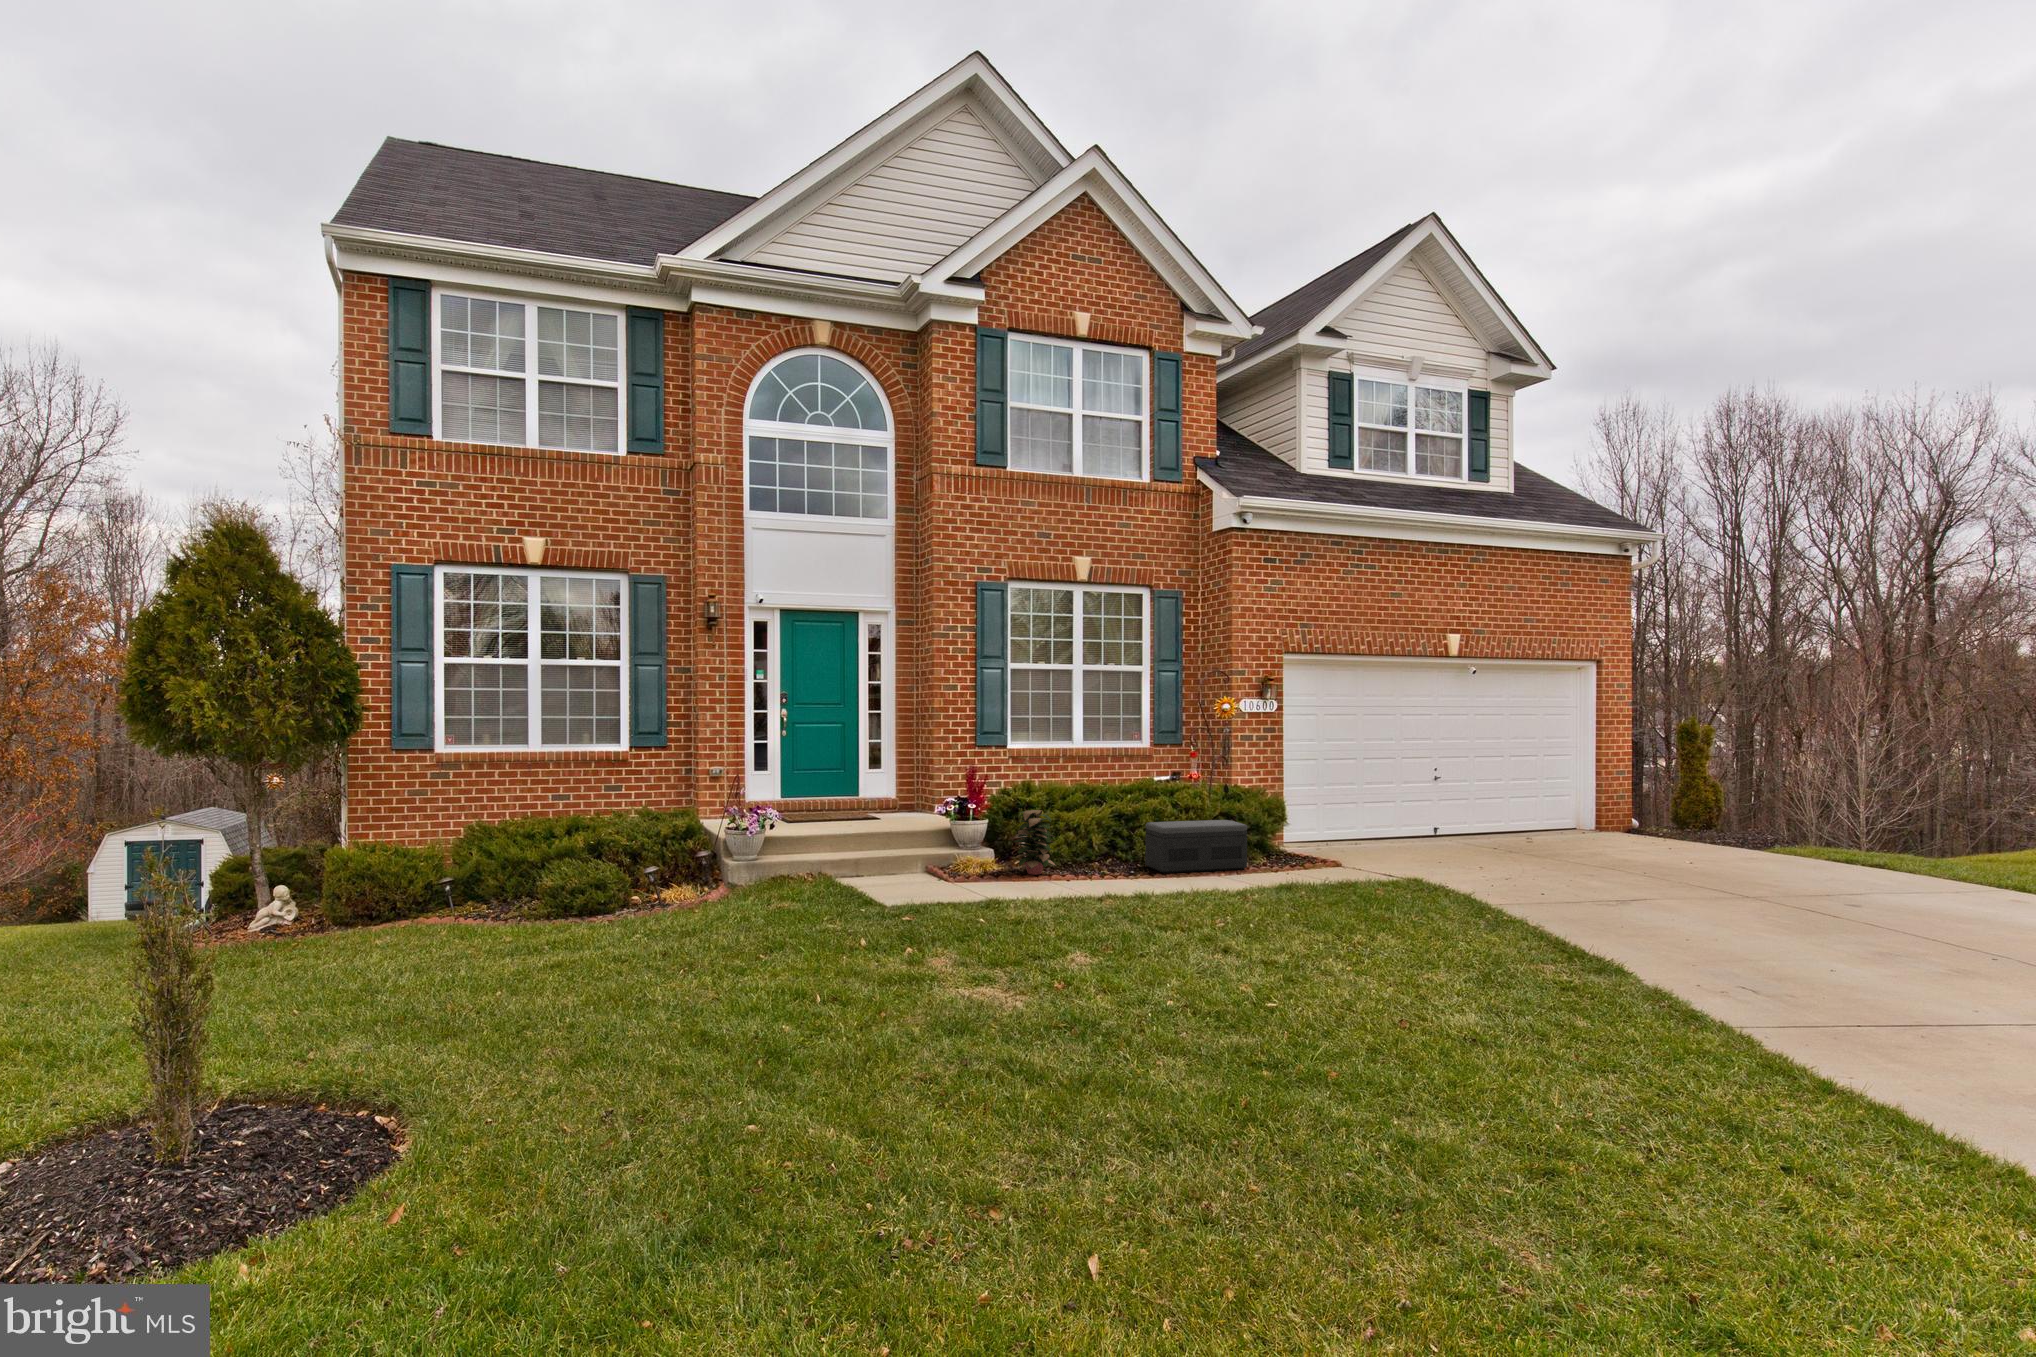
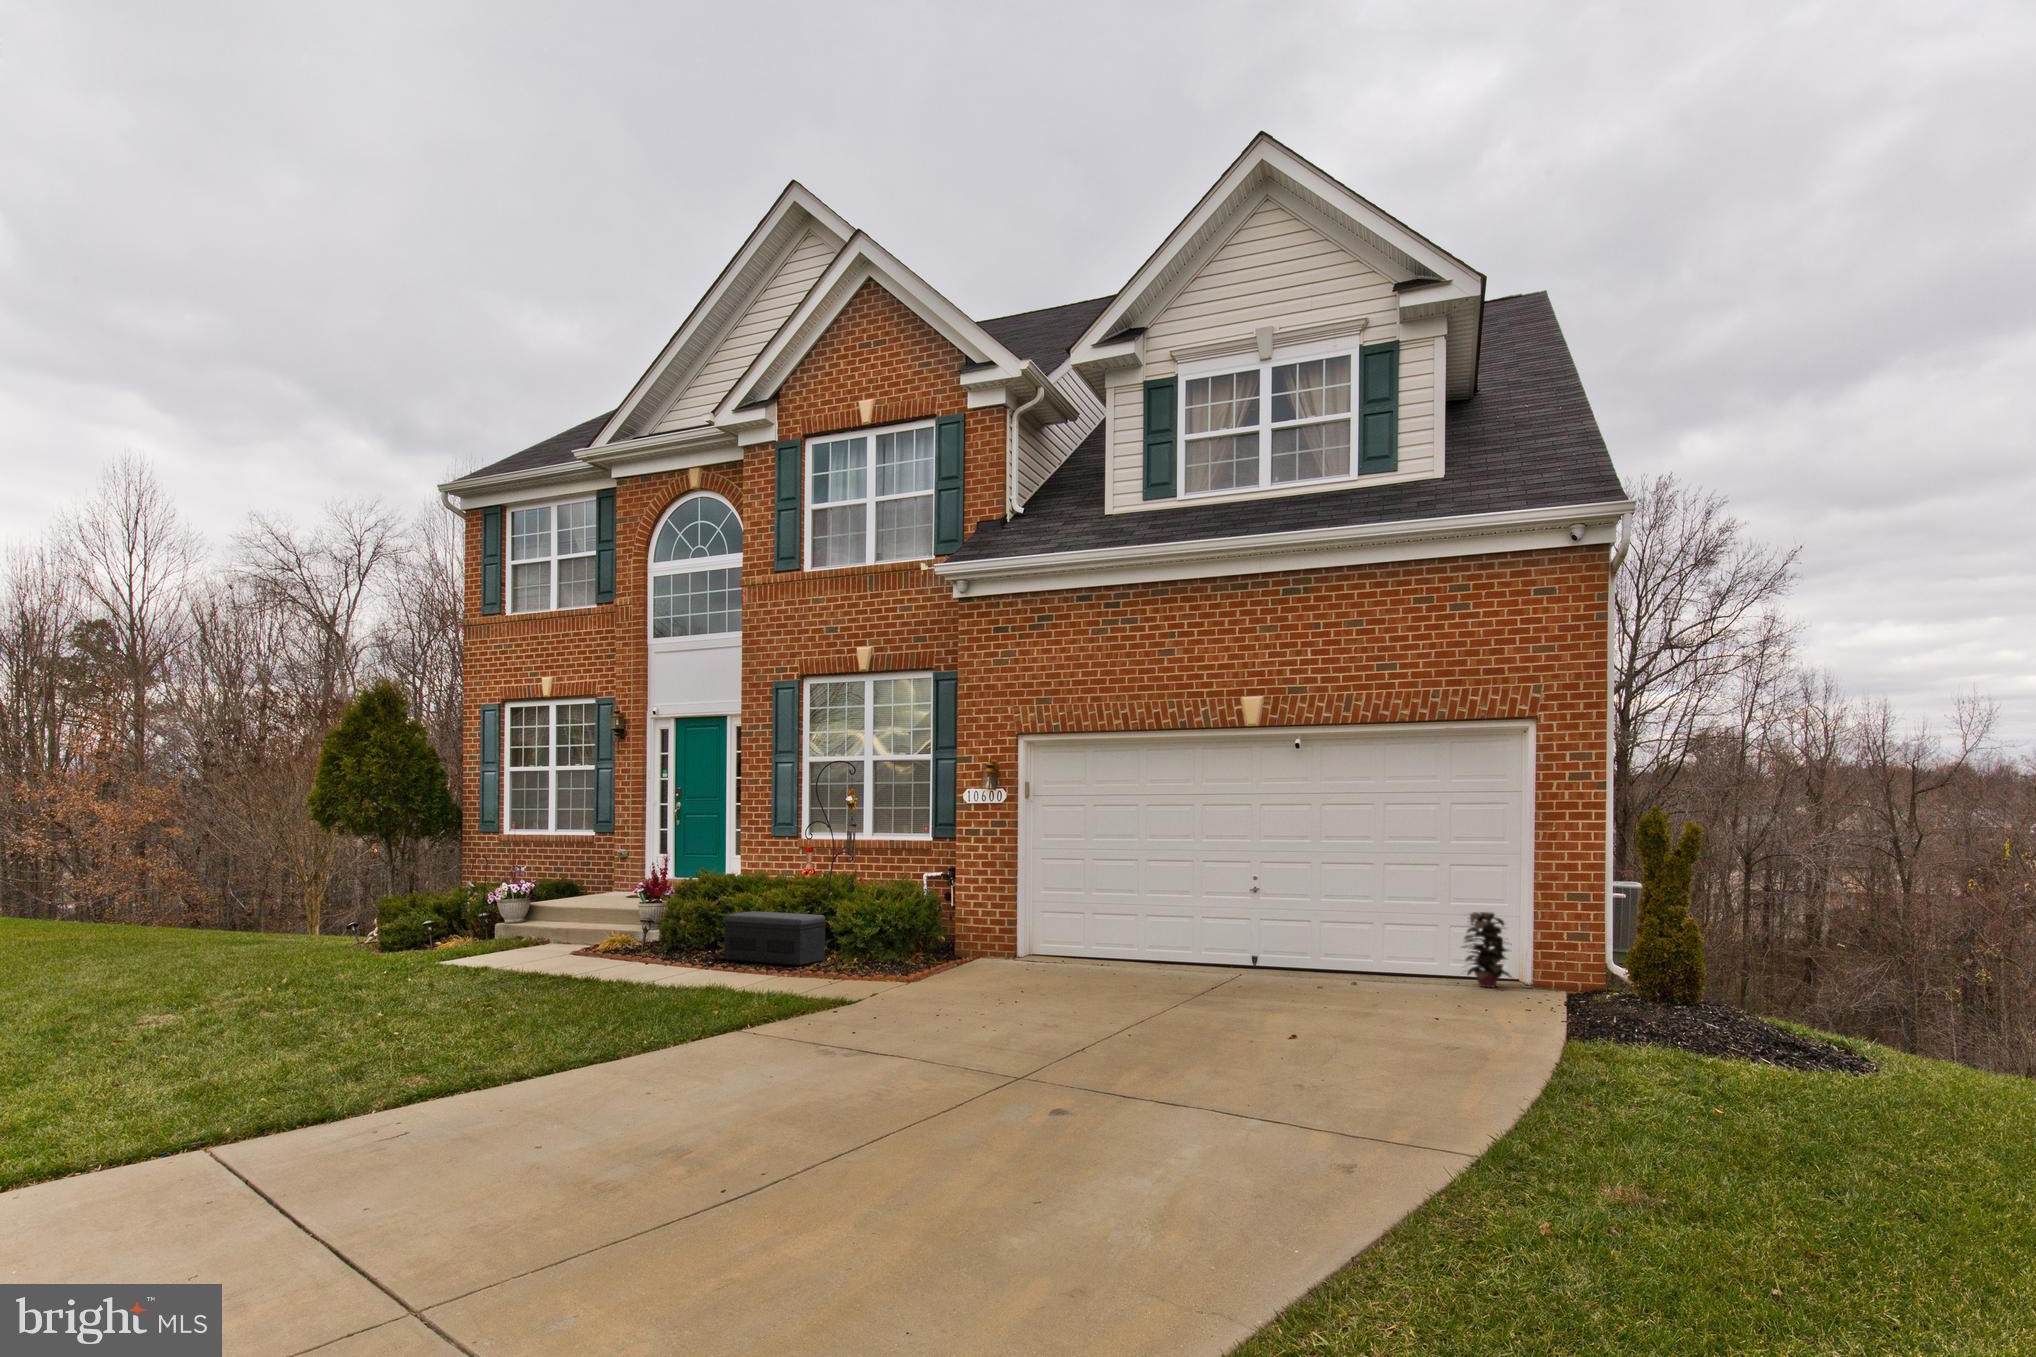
decorative plant: present [1014,810,1056,875] -> present [1463,912,1511,988]

